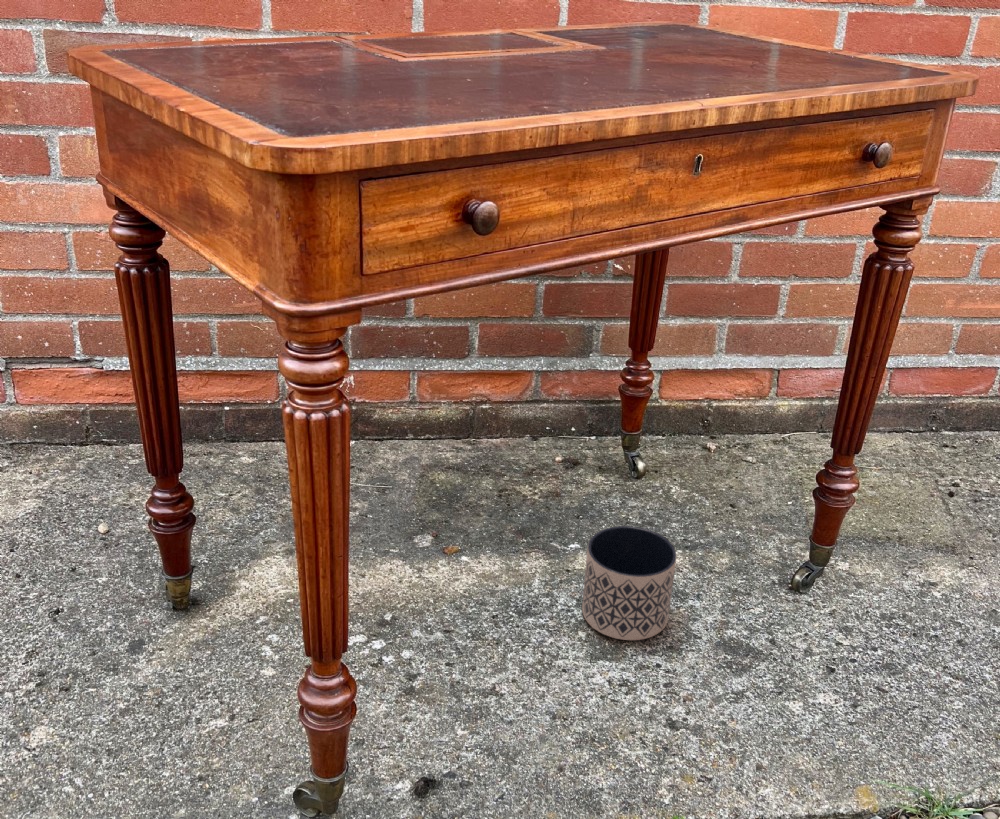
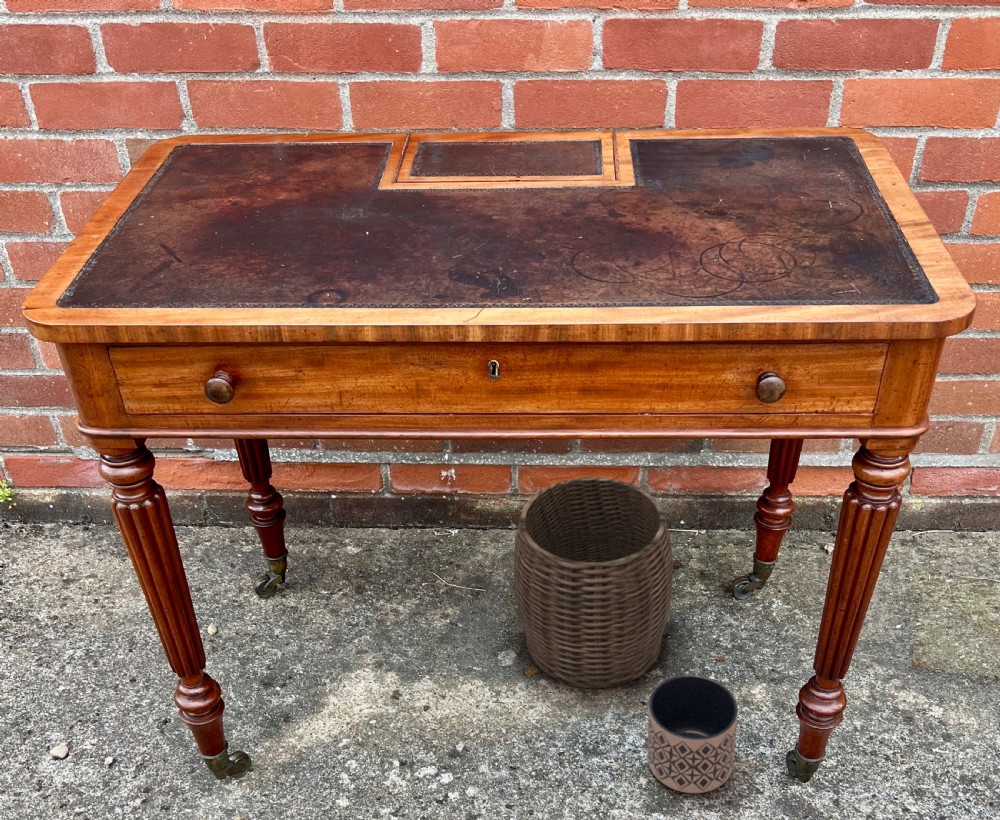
woven basket: none [432,358,590,562] -> present [514,477,673,688]

